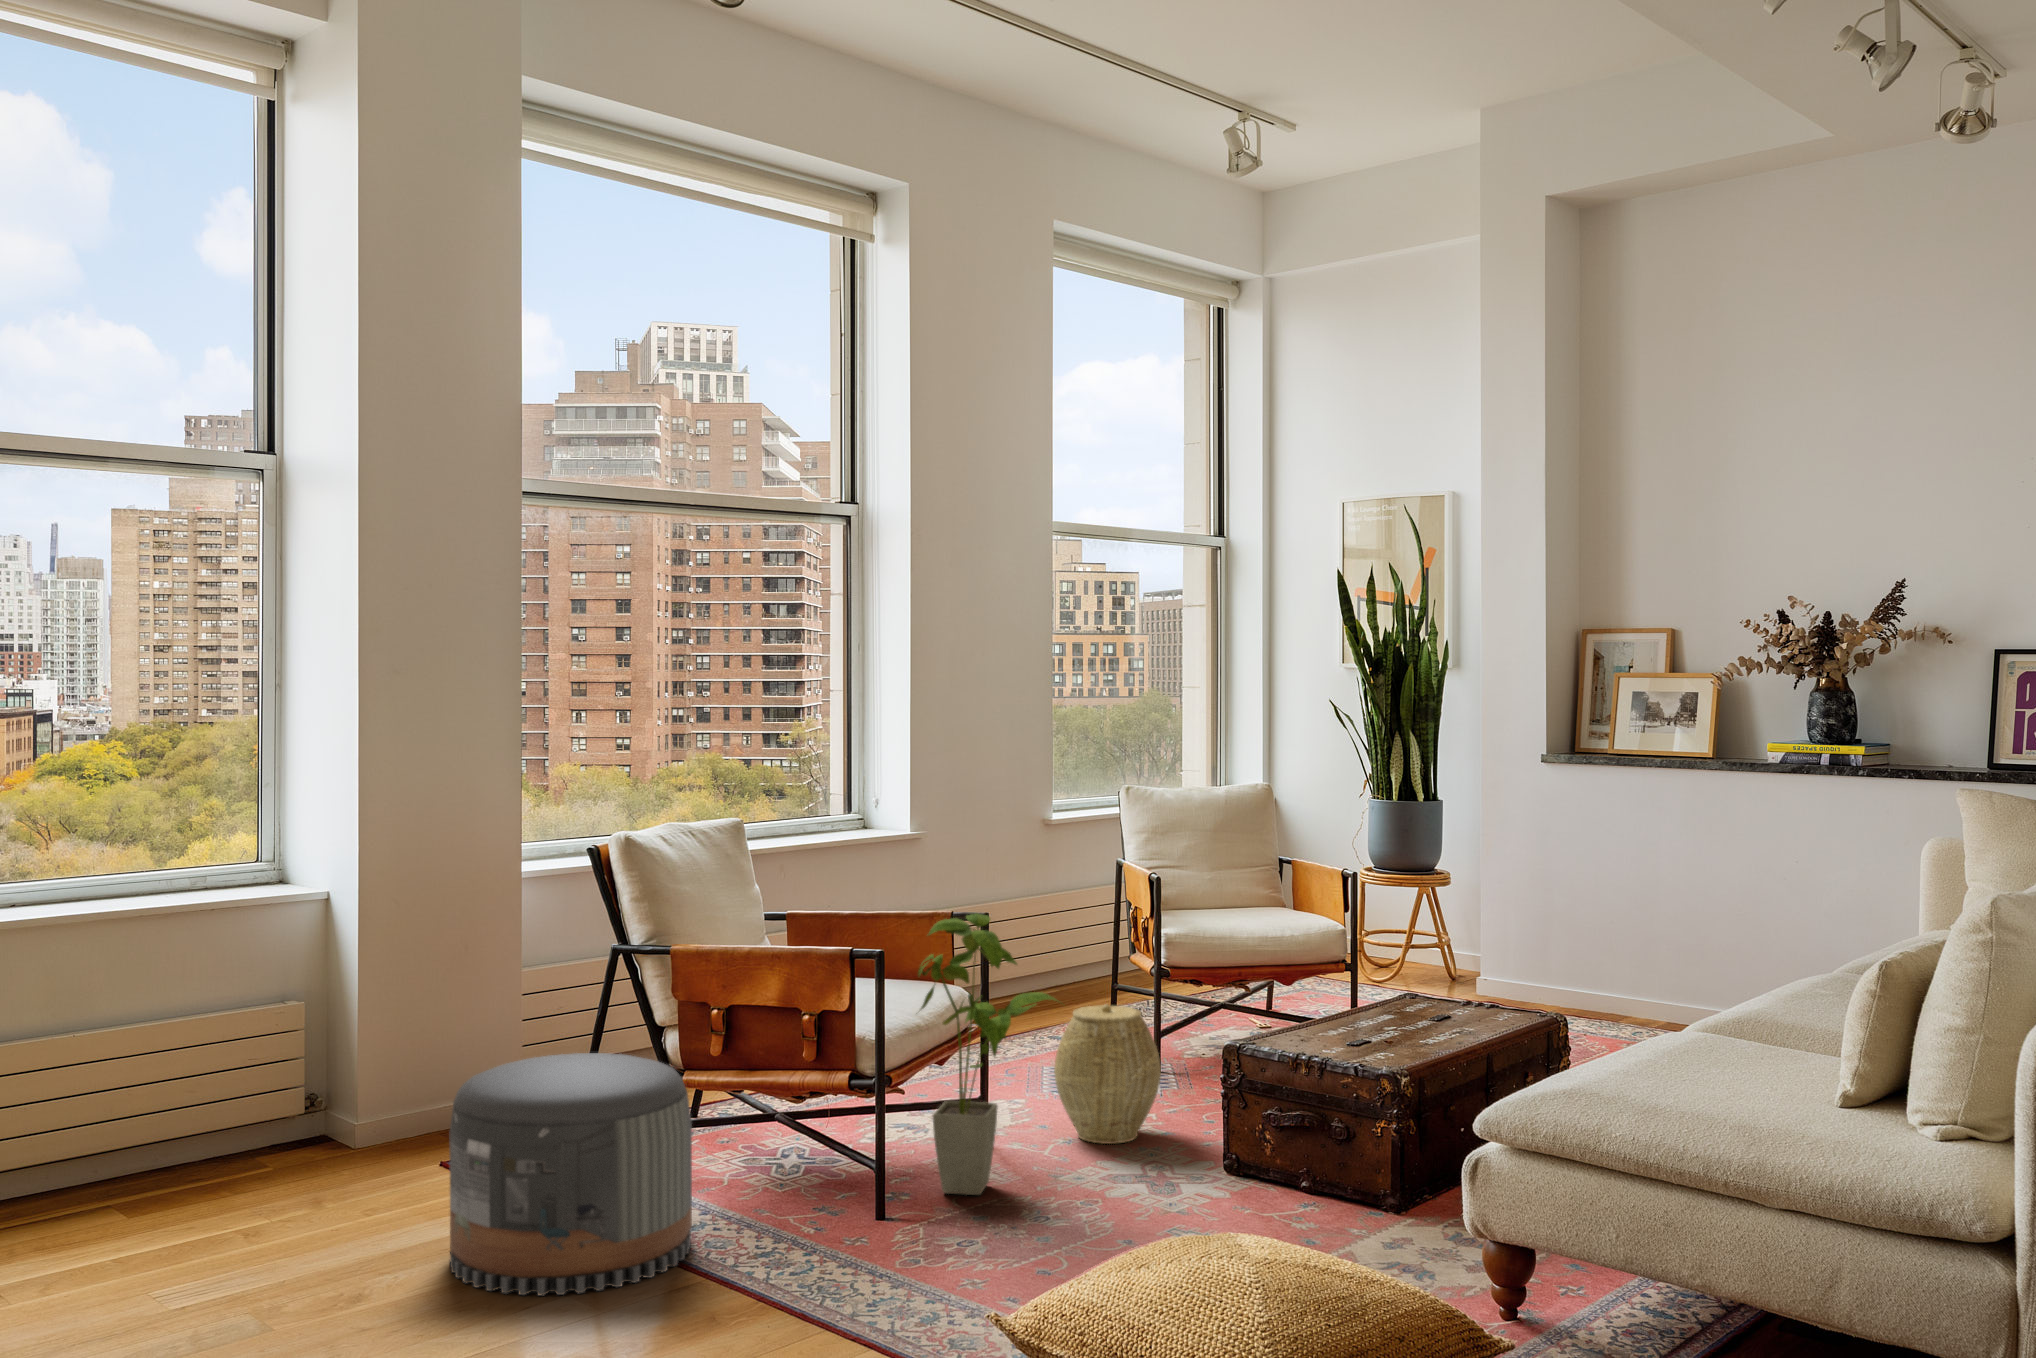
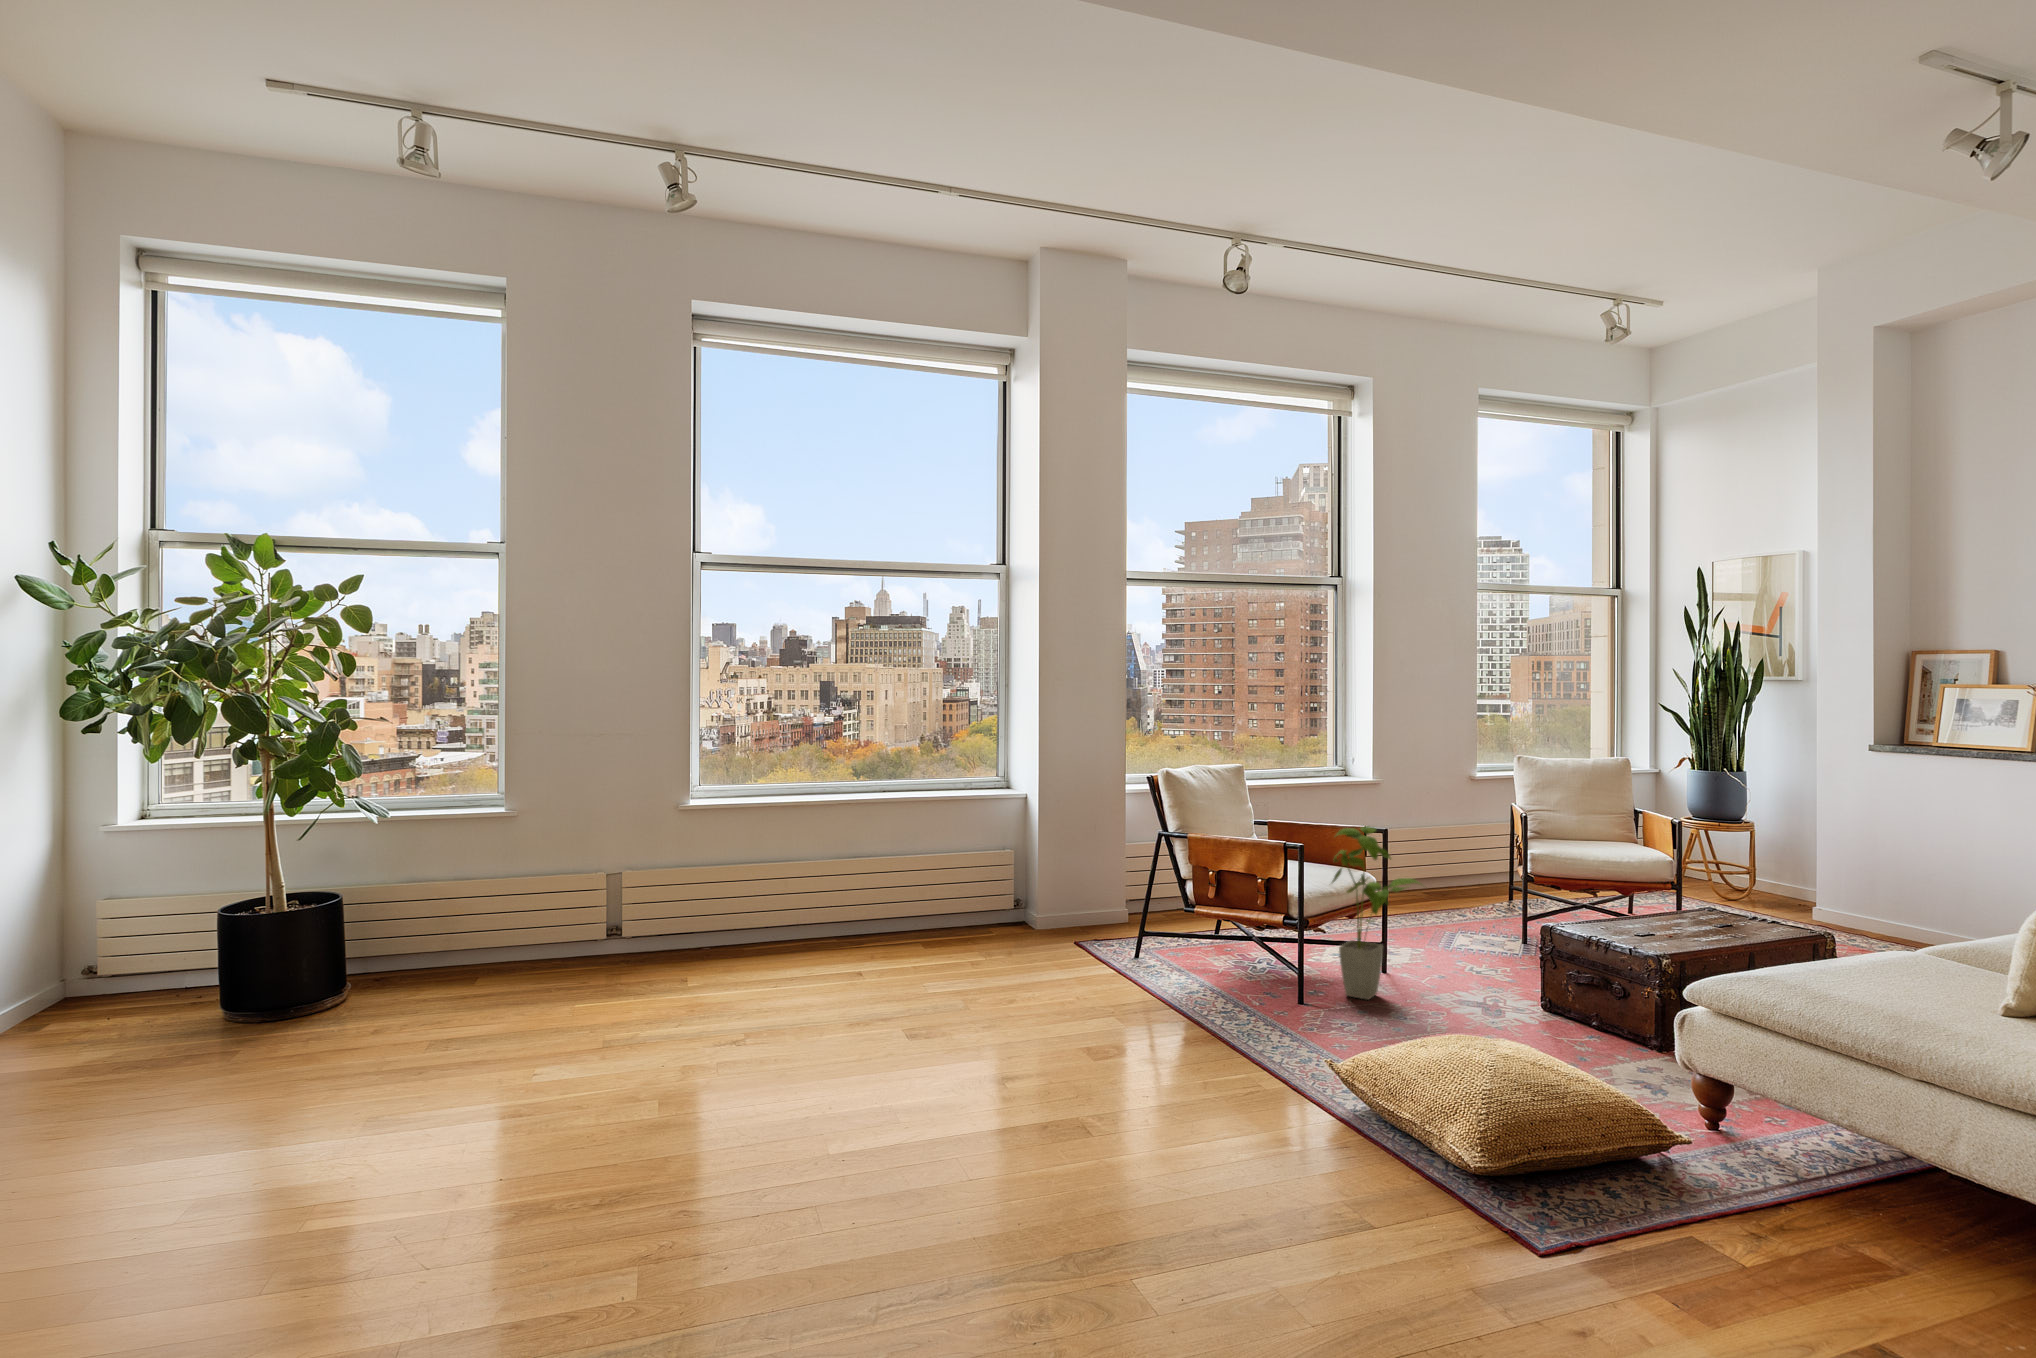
woven basket: present [1054,1005,1161,1144] -> none [1434,892,1509,982]
pouf: present [449,1053,692,1295] -> none [1056,888,1186,1018]

